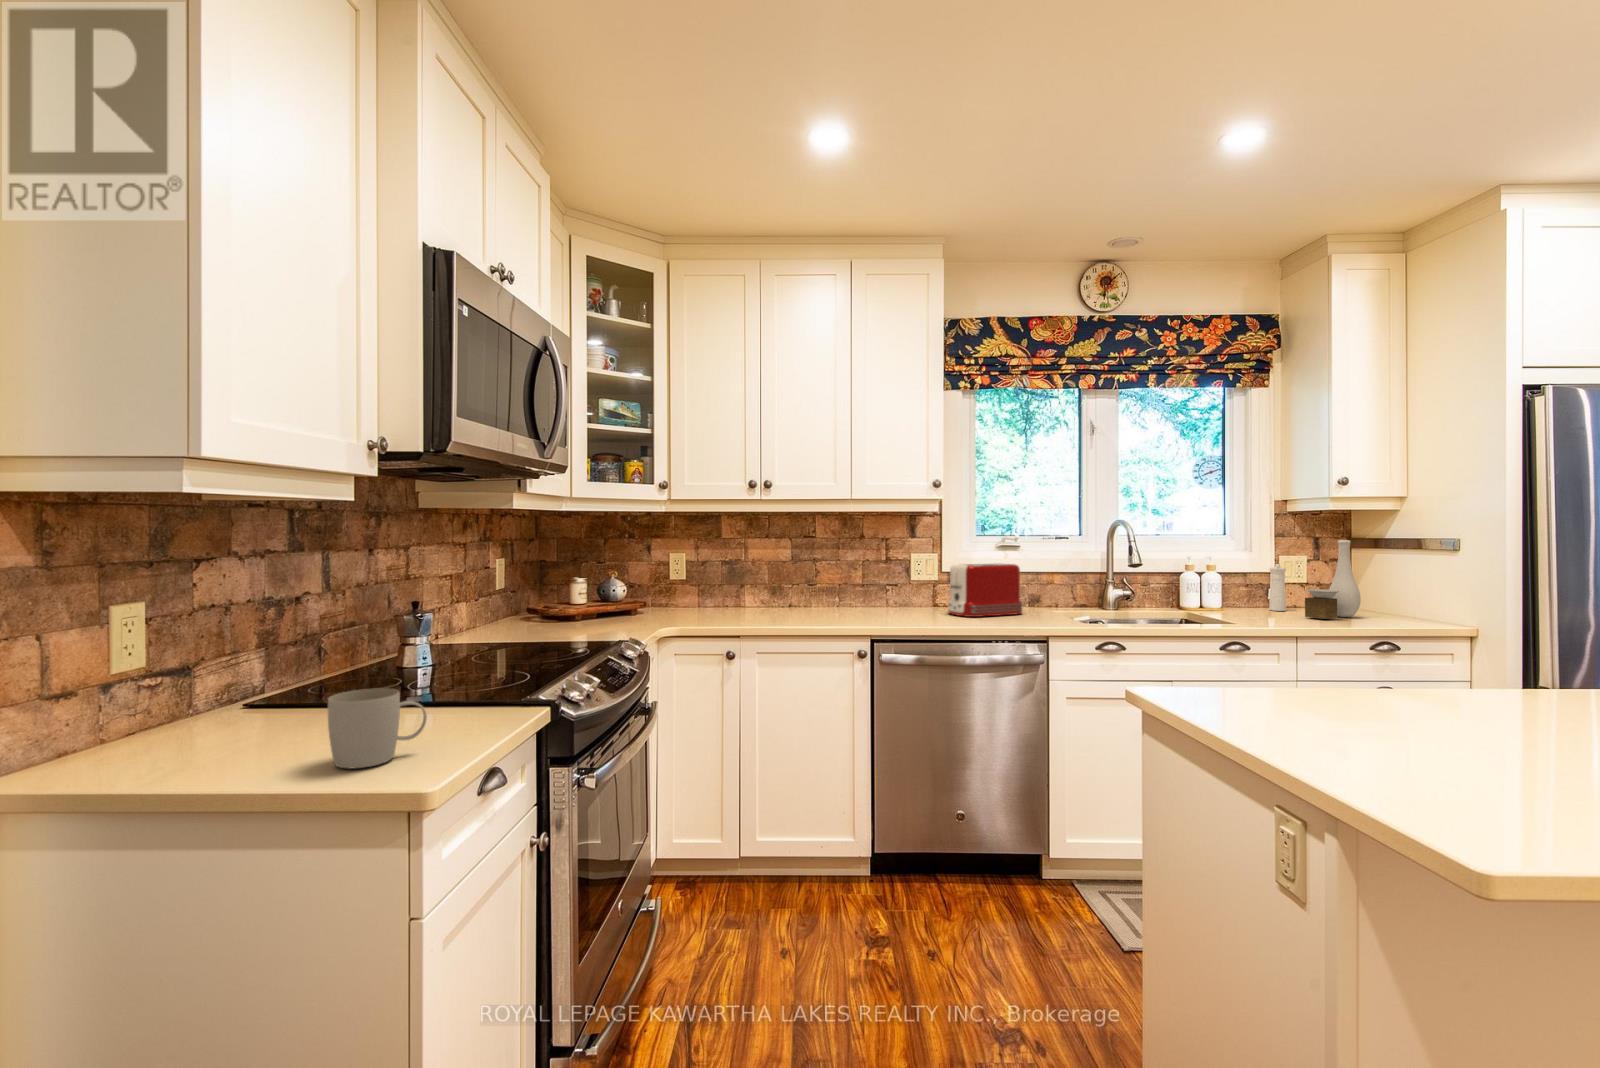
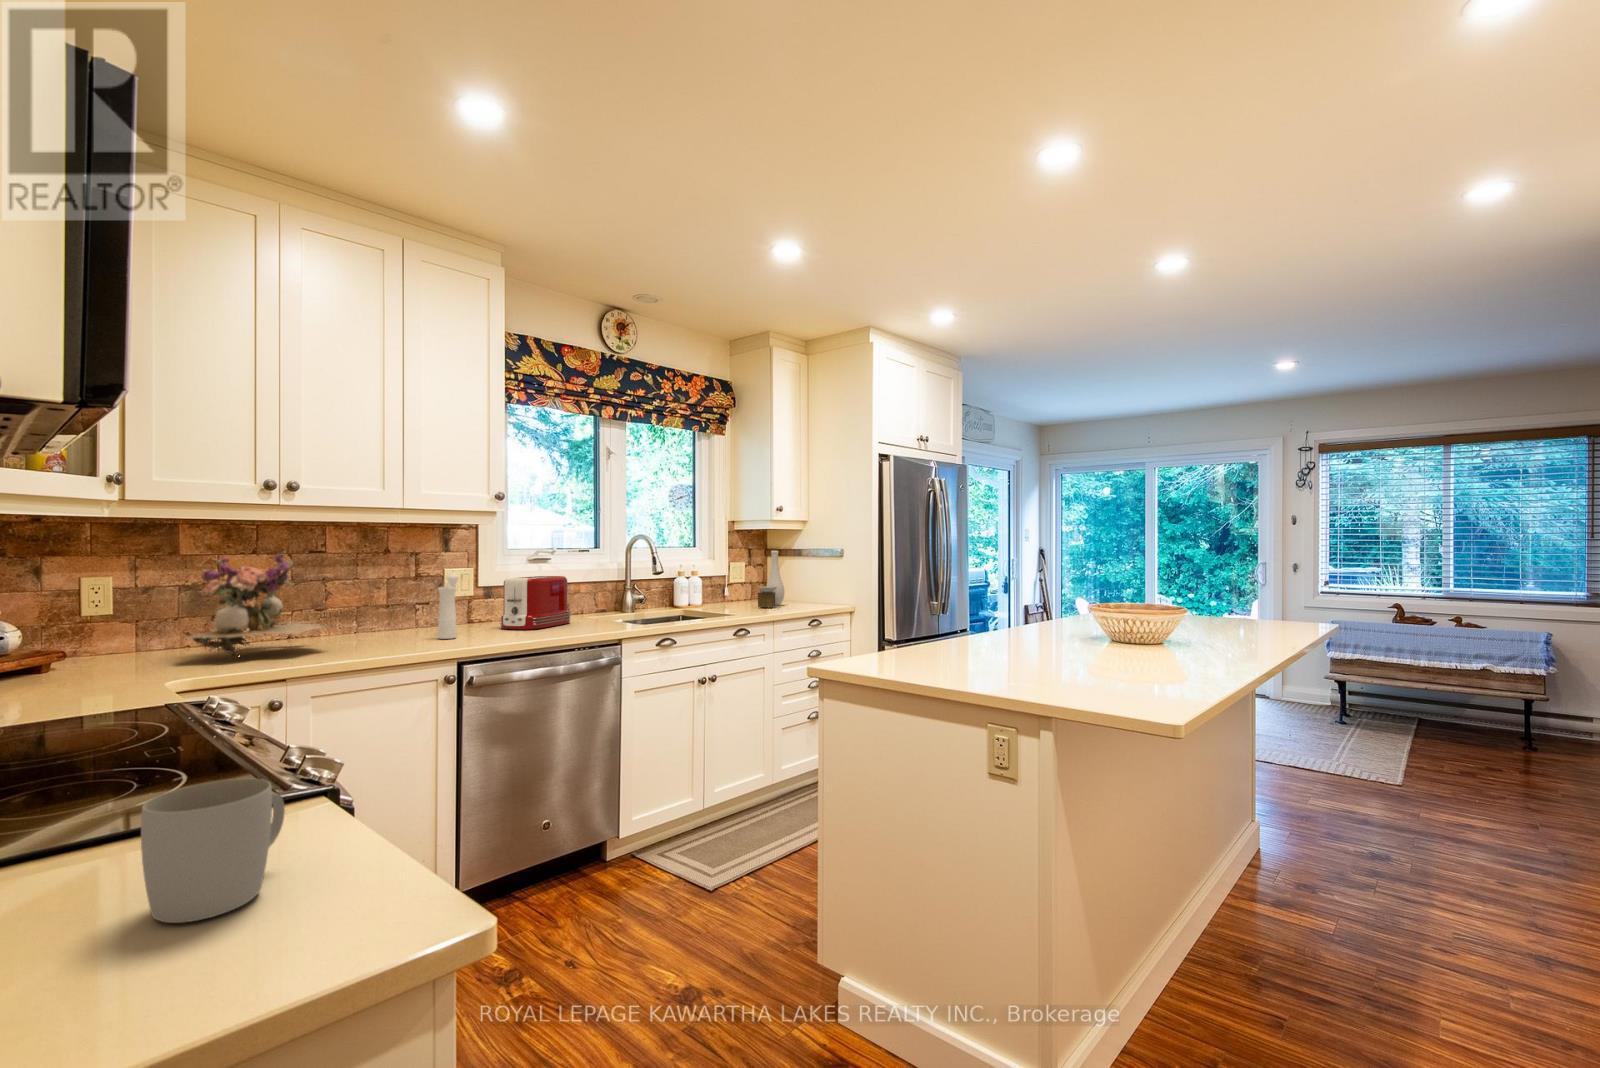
flower arrangement: none [697,536,792,615] -> present [184,552,332,655]
pepper mill: present [1269,564,1286,611] -> present [438,574,459,639]

